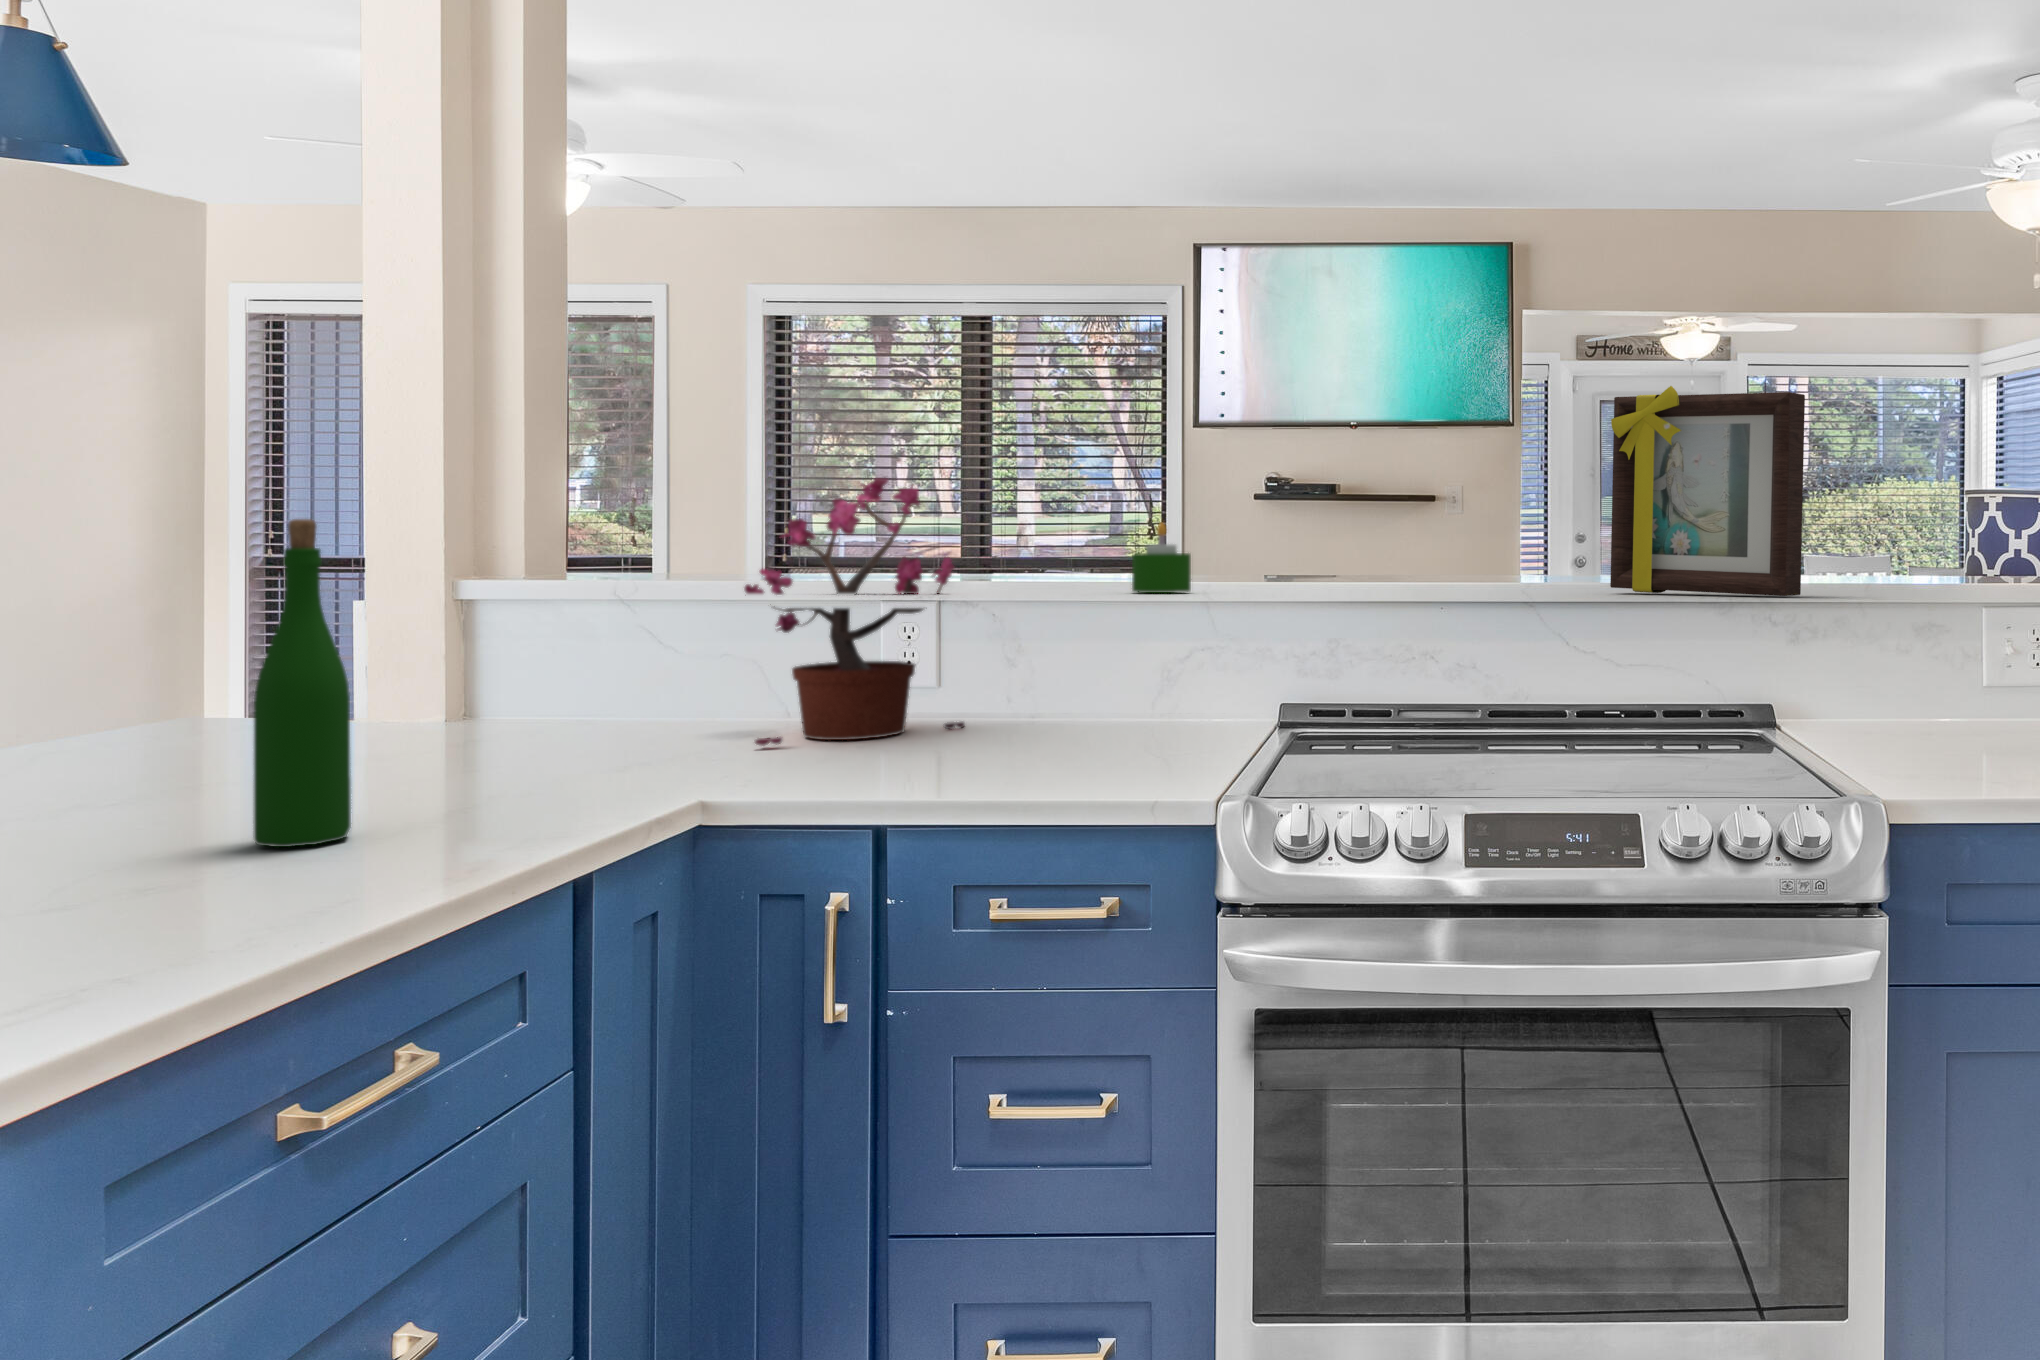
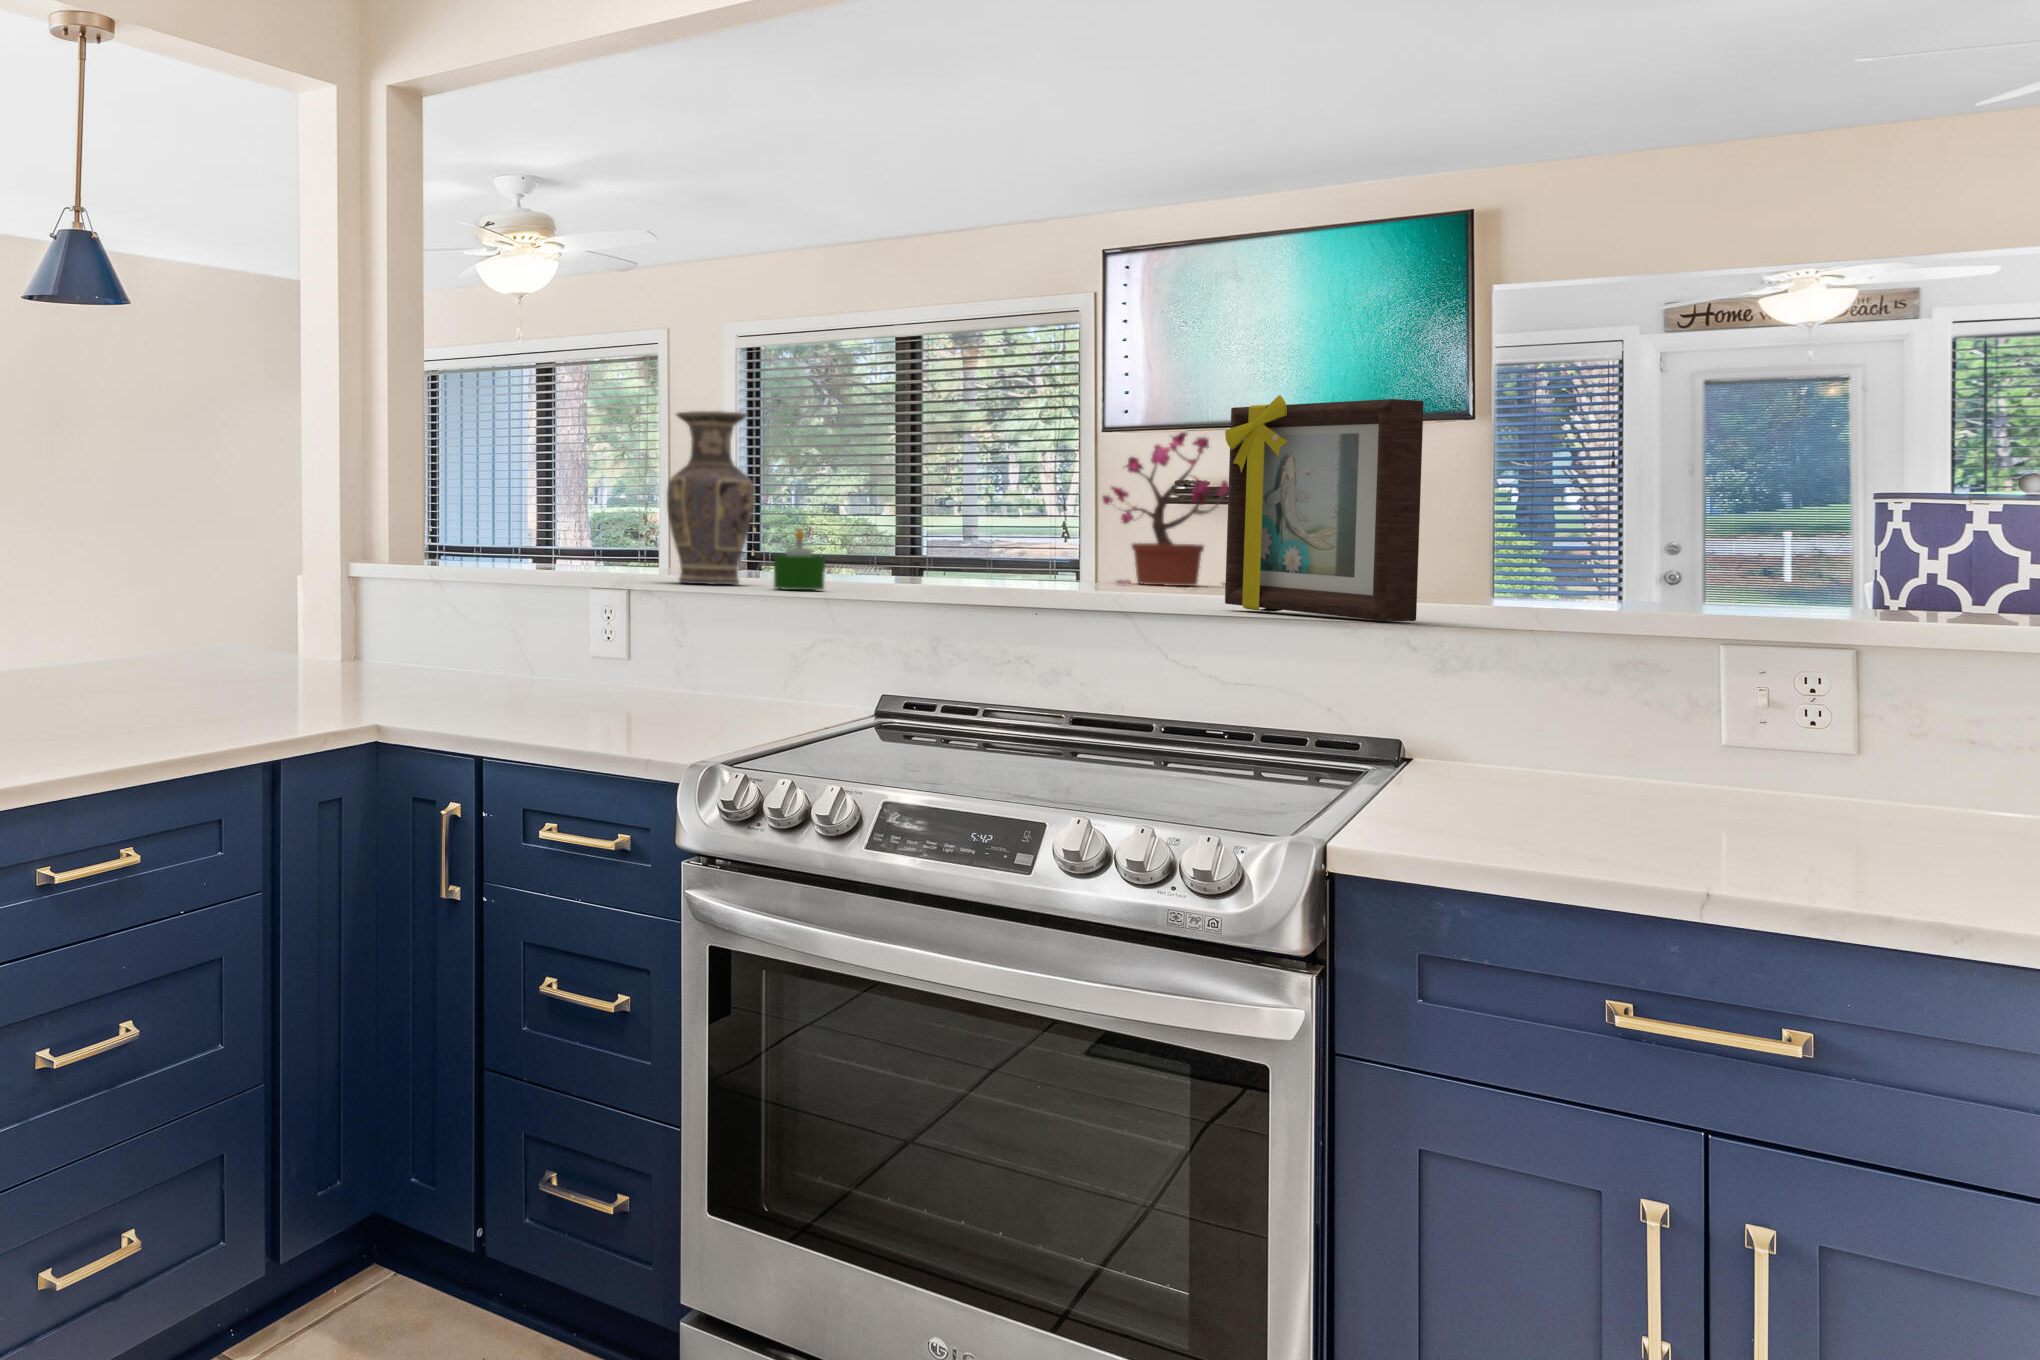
vase: none [971,384,1081,591] -> present [667,411,754,584]
potted plant: present [745,478,965,746] -> present [1103,432,1228,586]
wine bottle: present [254,519,351,847] -> none [118,518,173,725]

